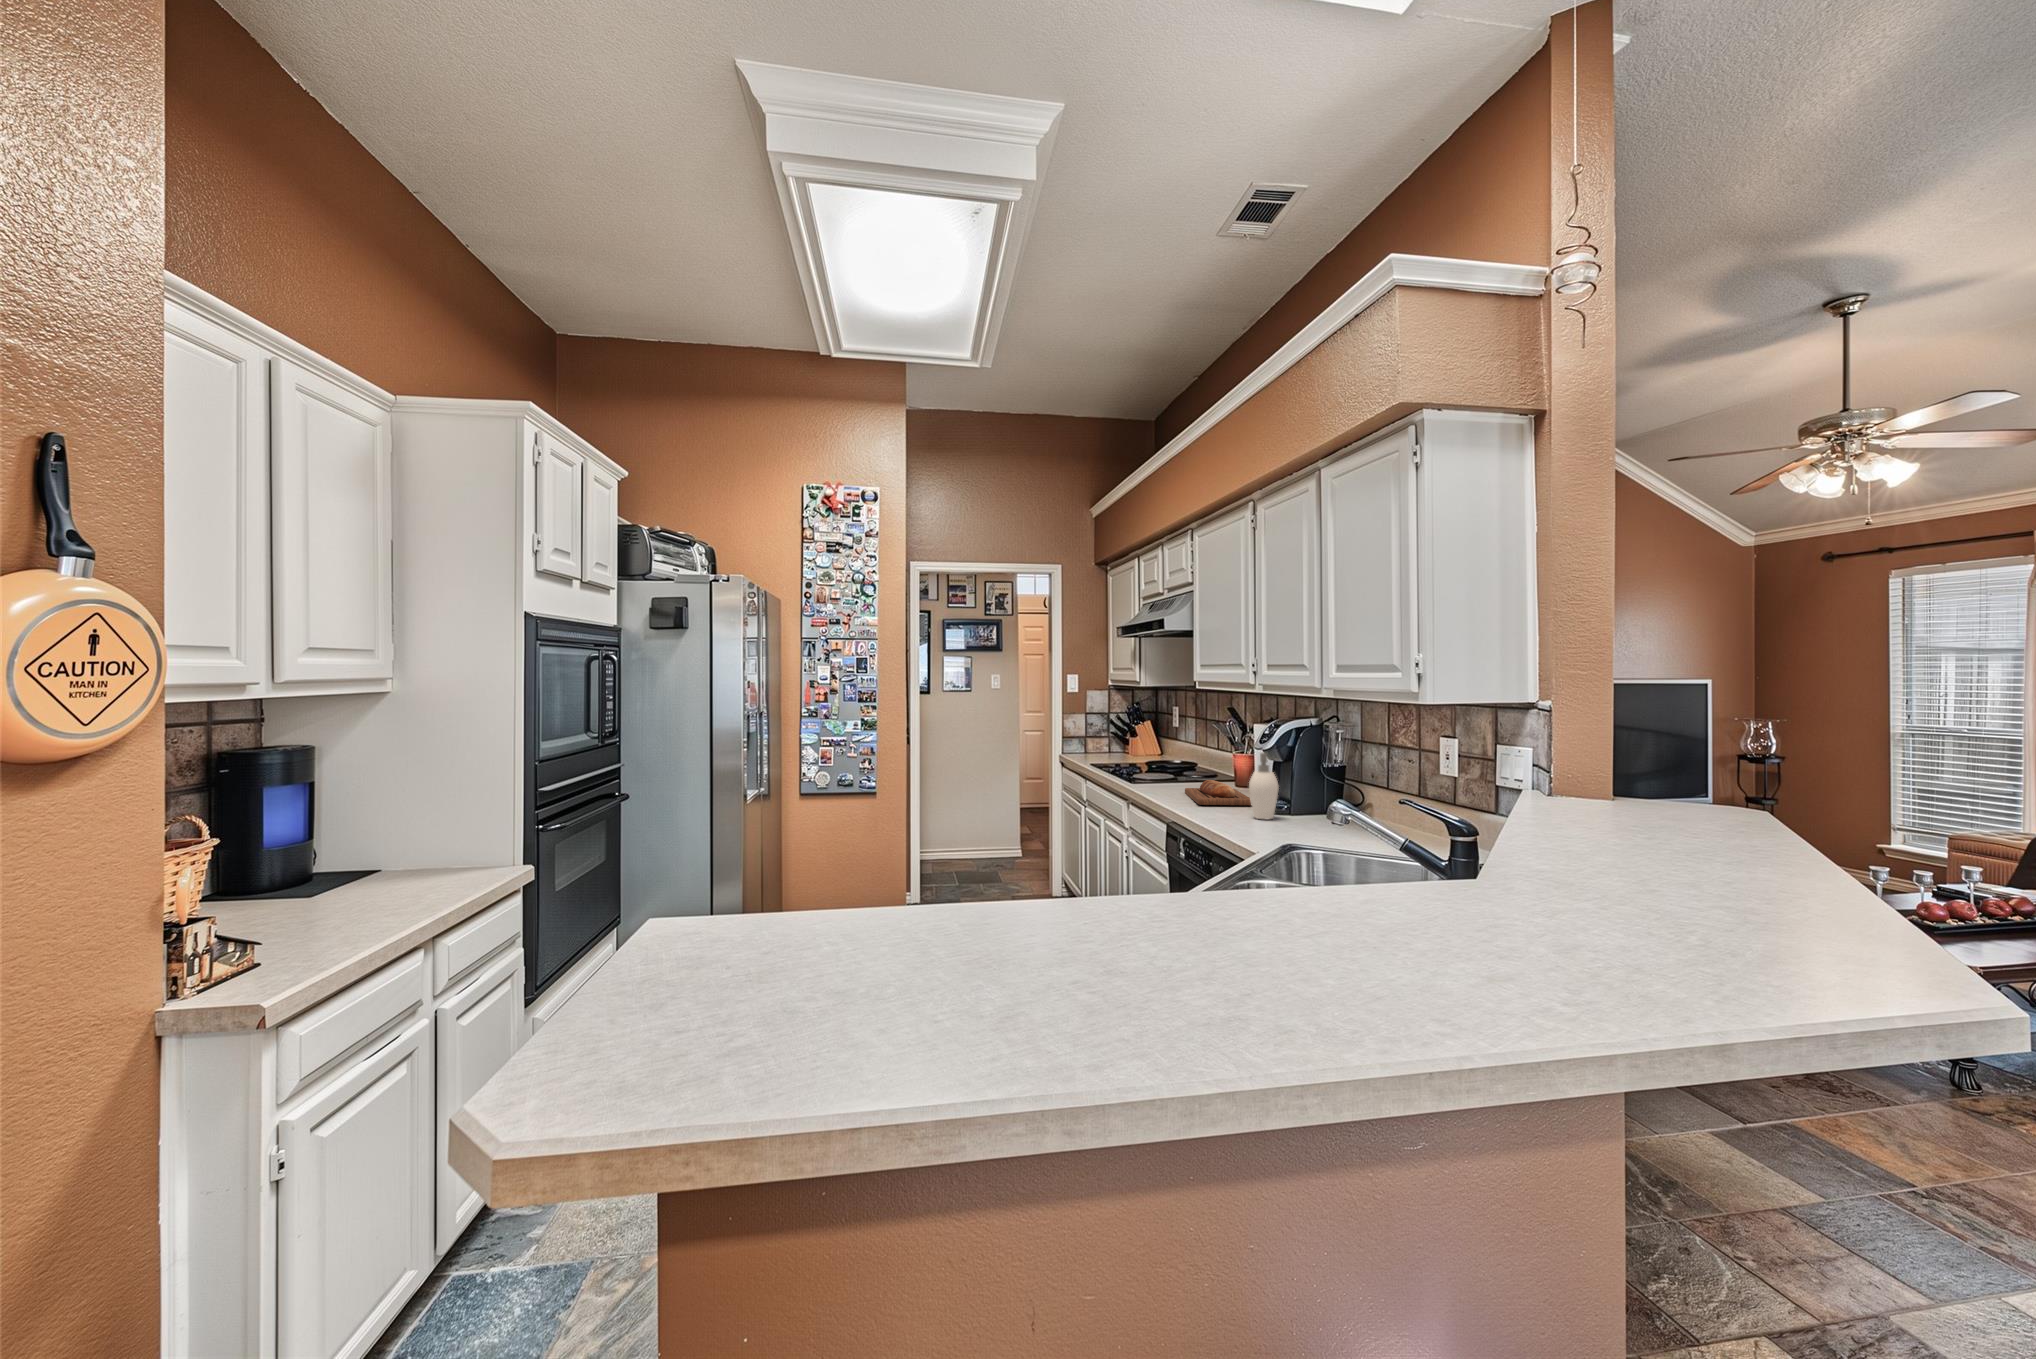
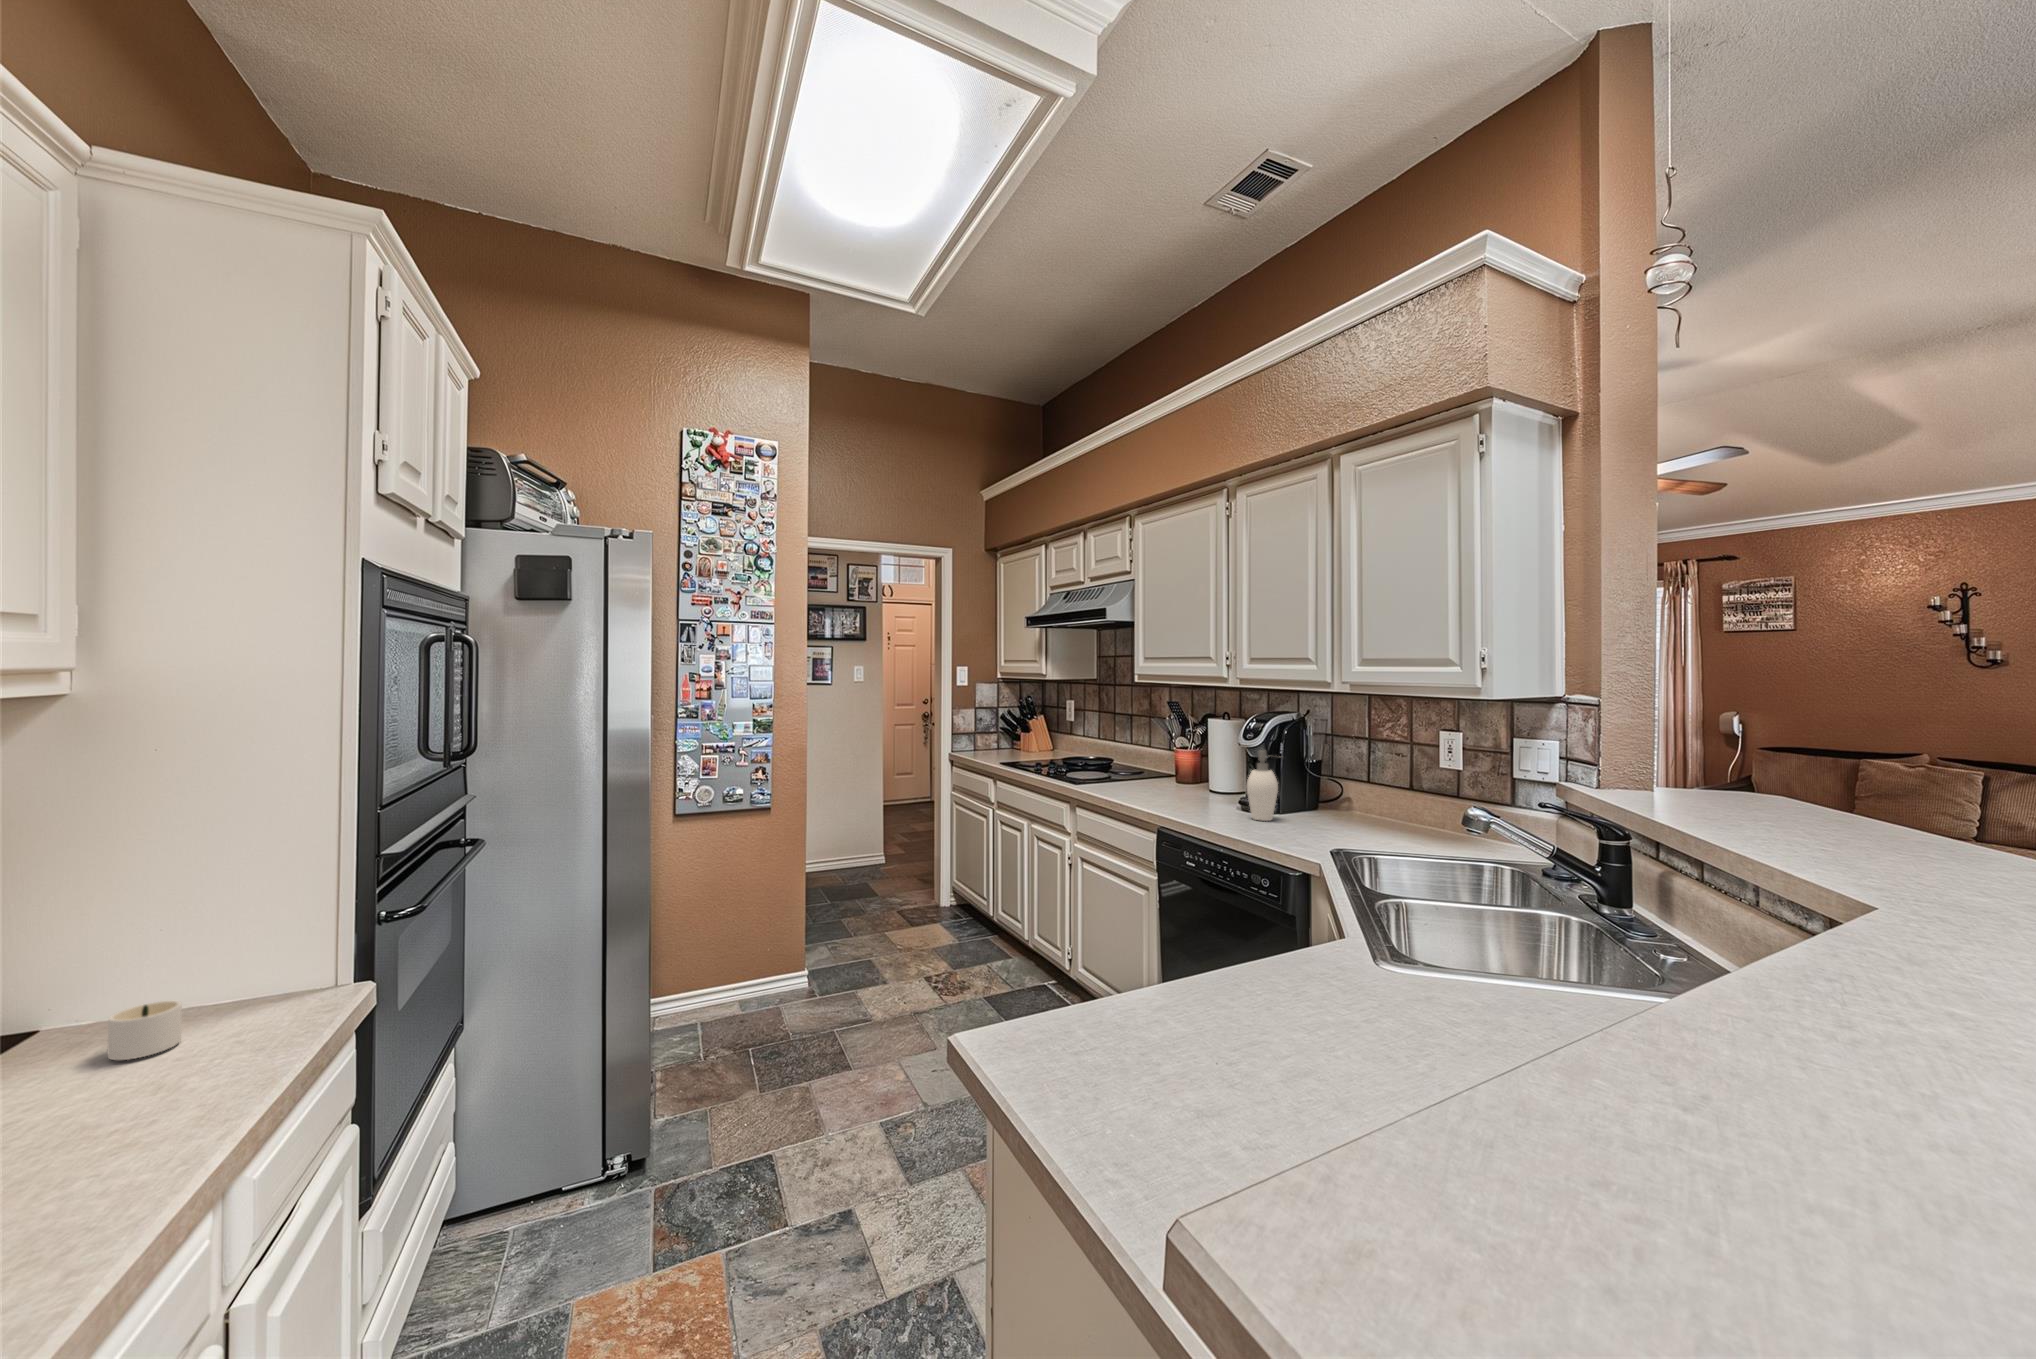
bread loaf: present [1185,780,1252,805] -> none [1140,778,1230,806]
candle: none [402,870,446,898] -> present [108,1001,182,1060]

